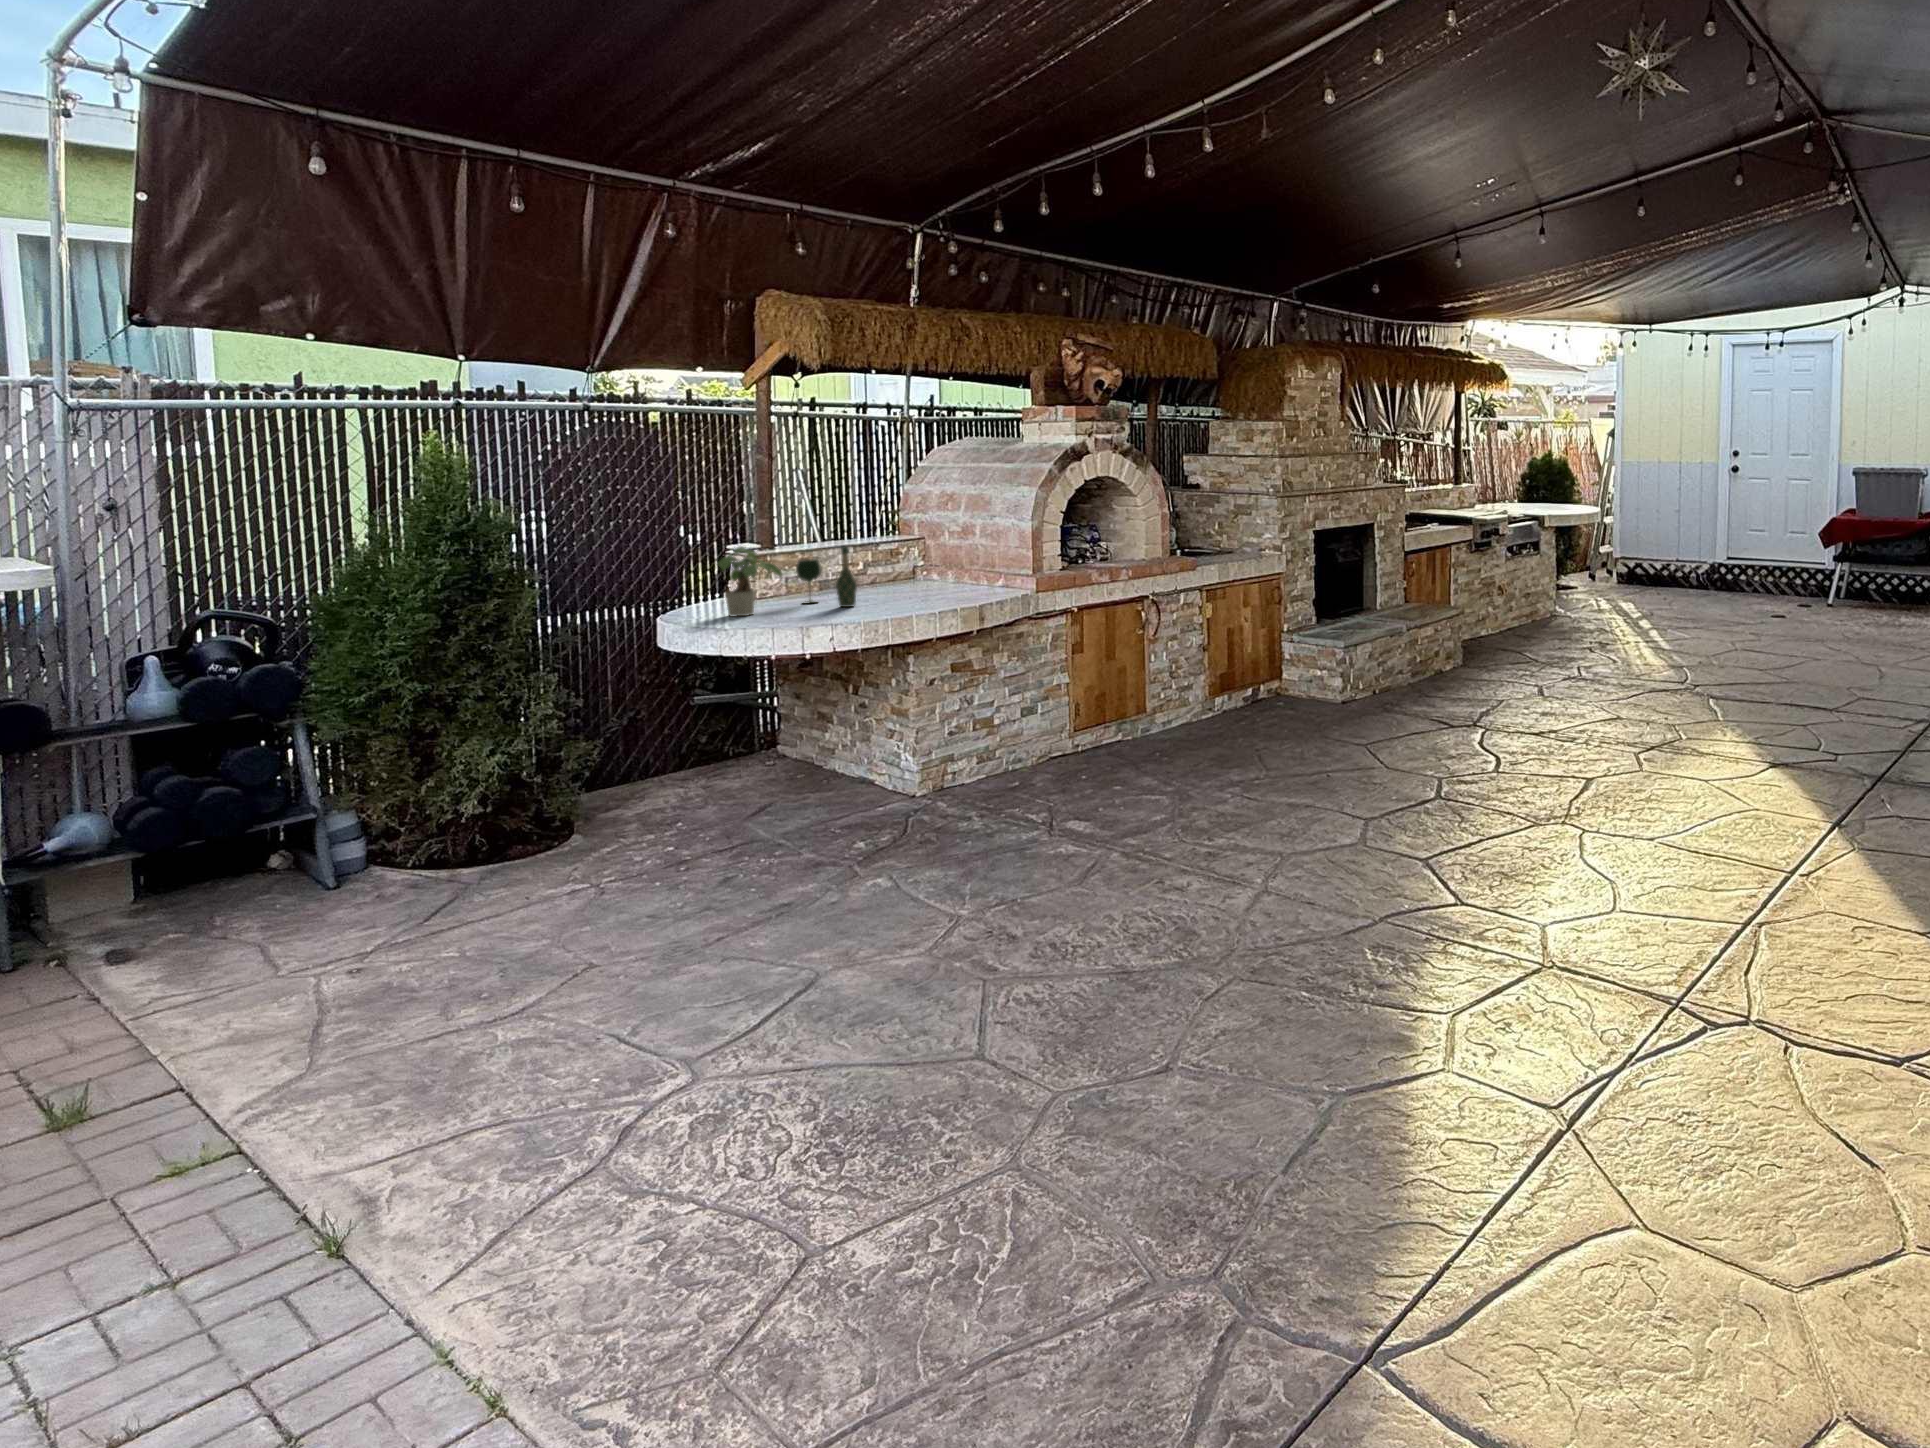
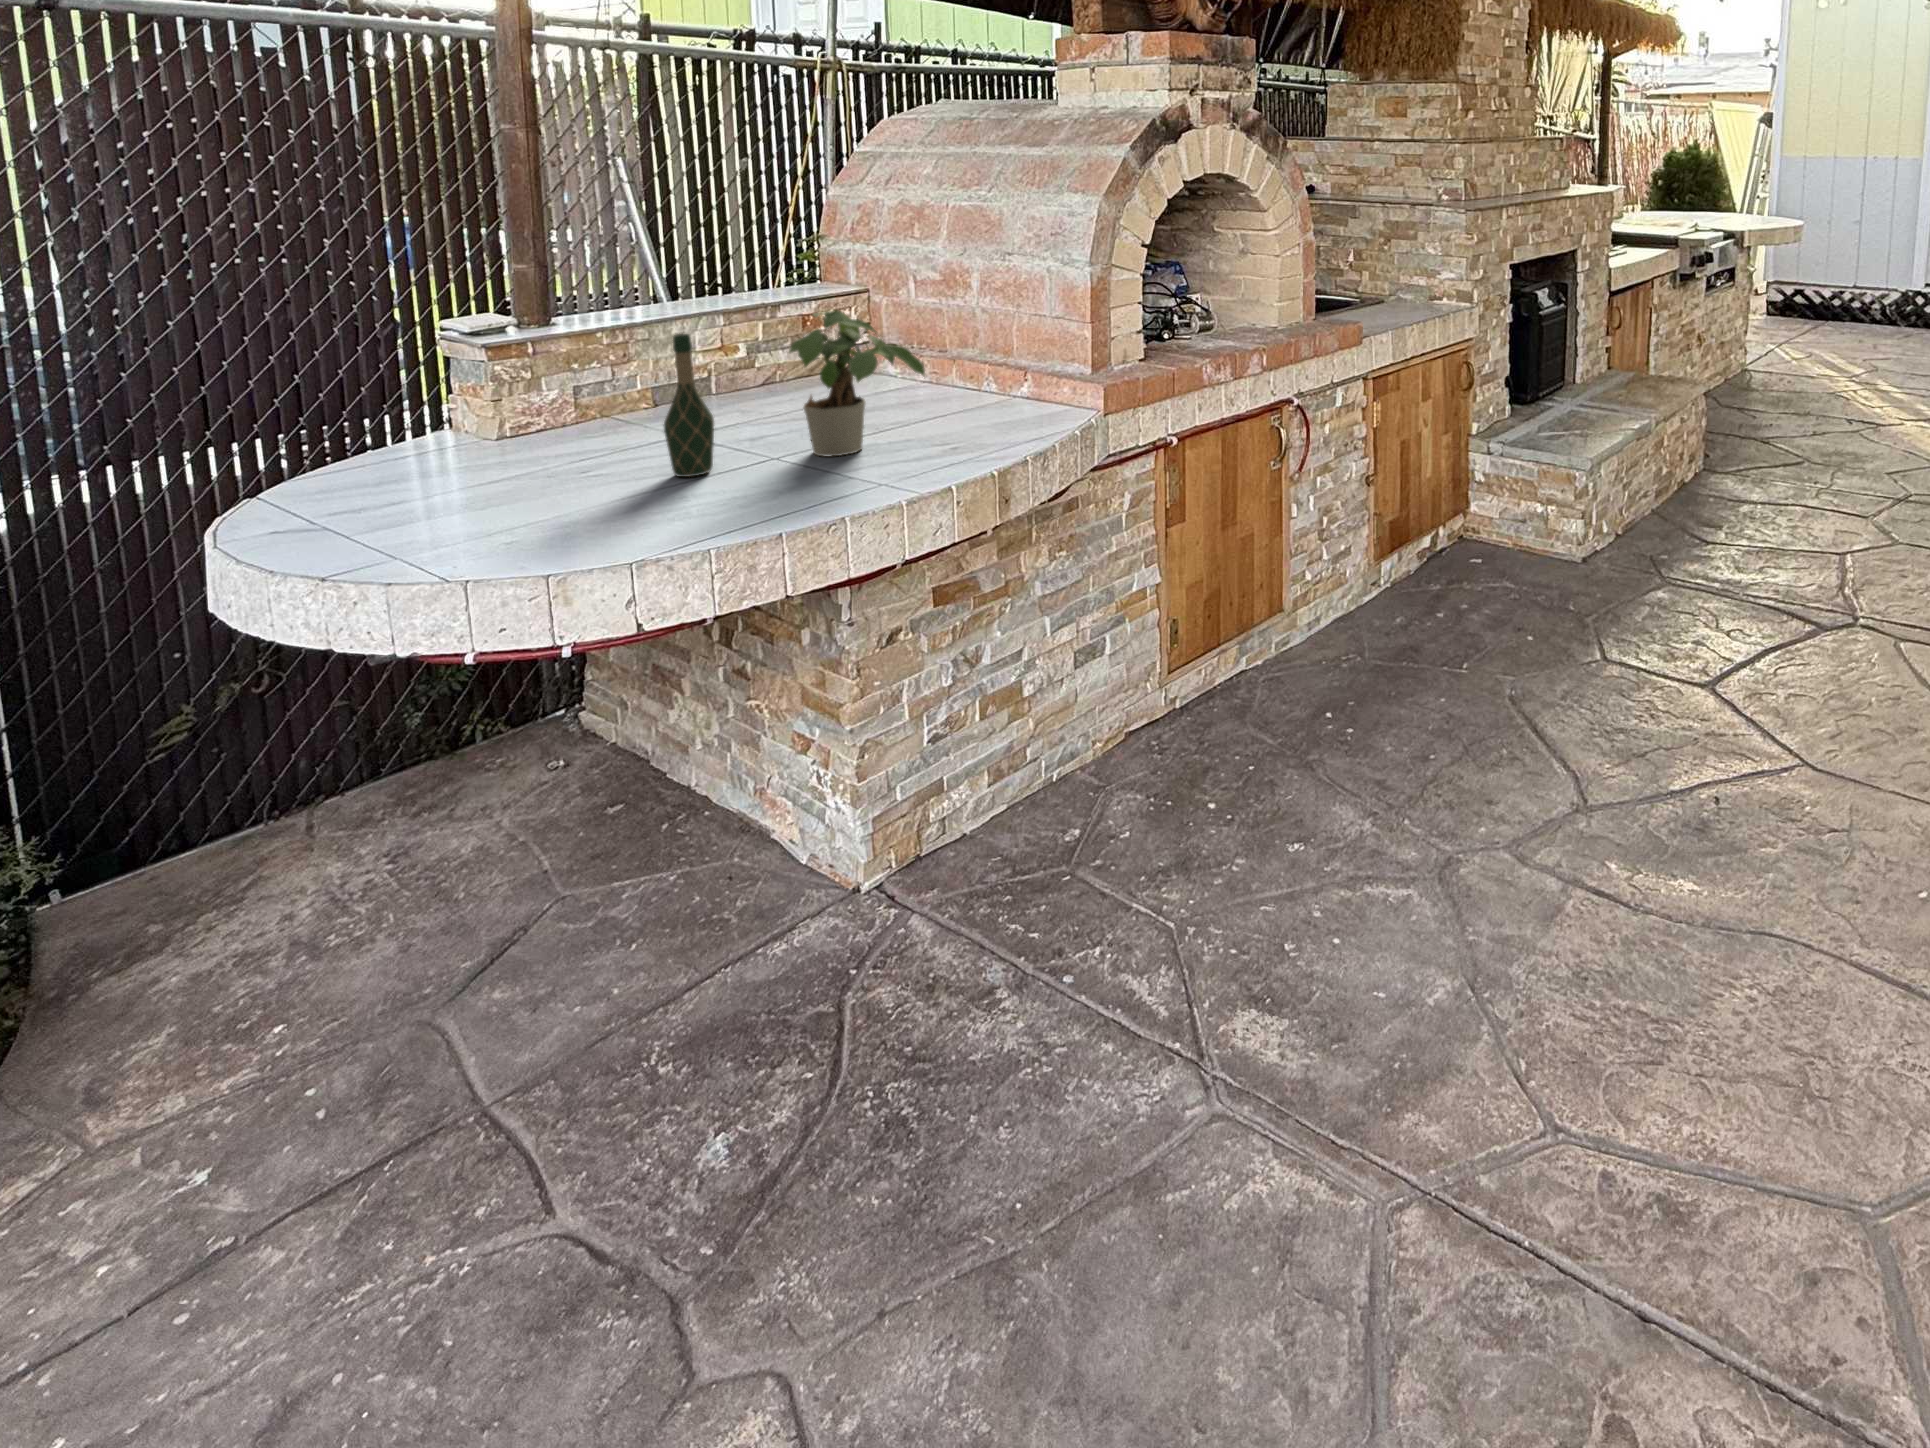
potted plant: present [718,546,782,616] -> present [789,310,925,456]
wine glass: present [796,559,821,603] -> none [578,356,638,459]

